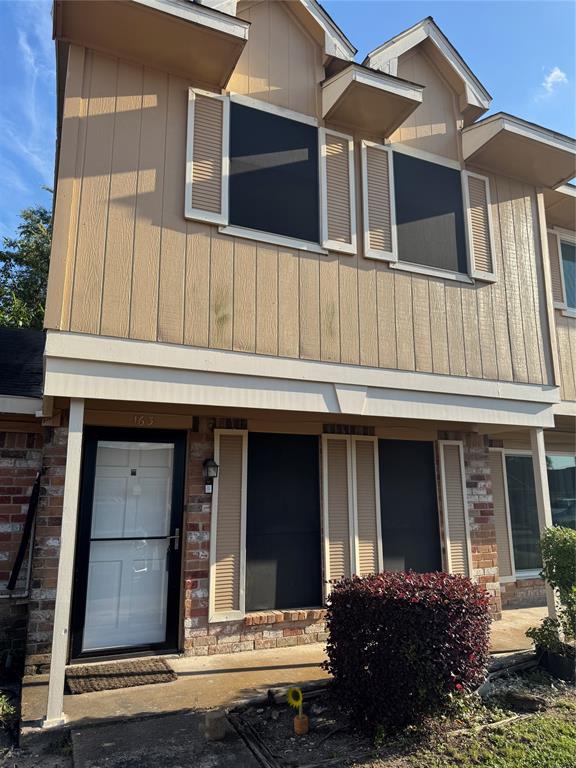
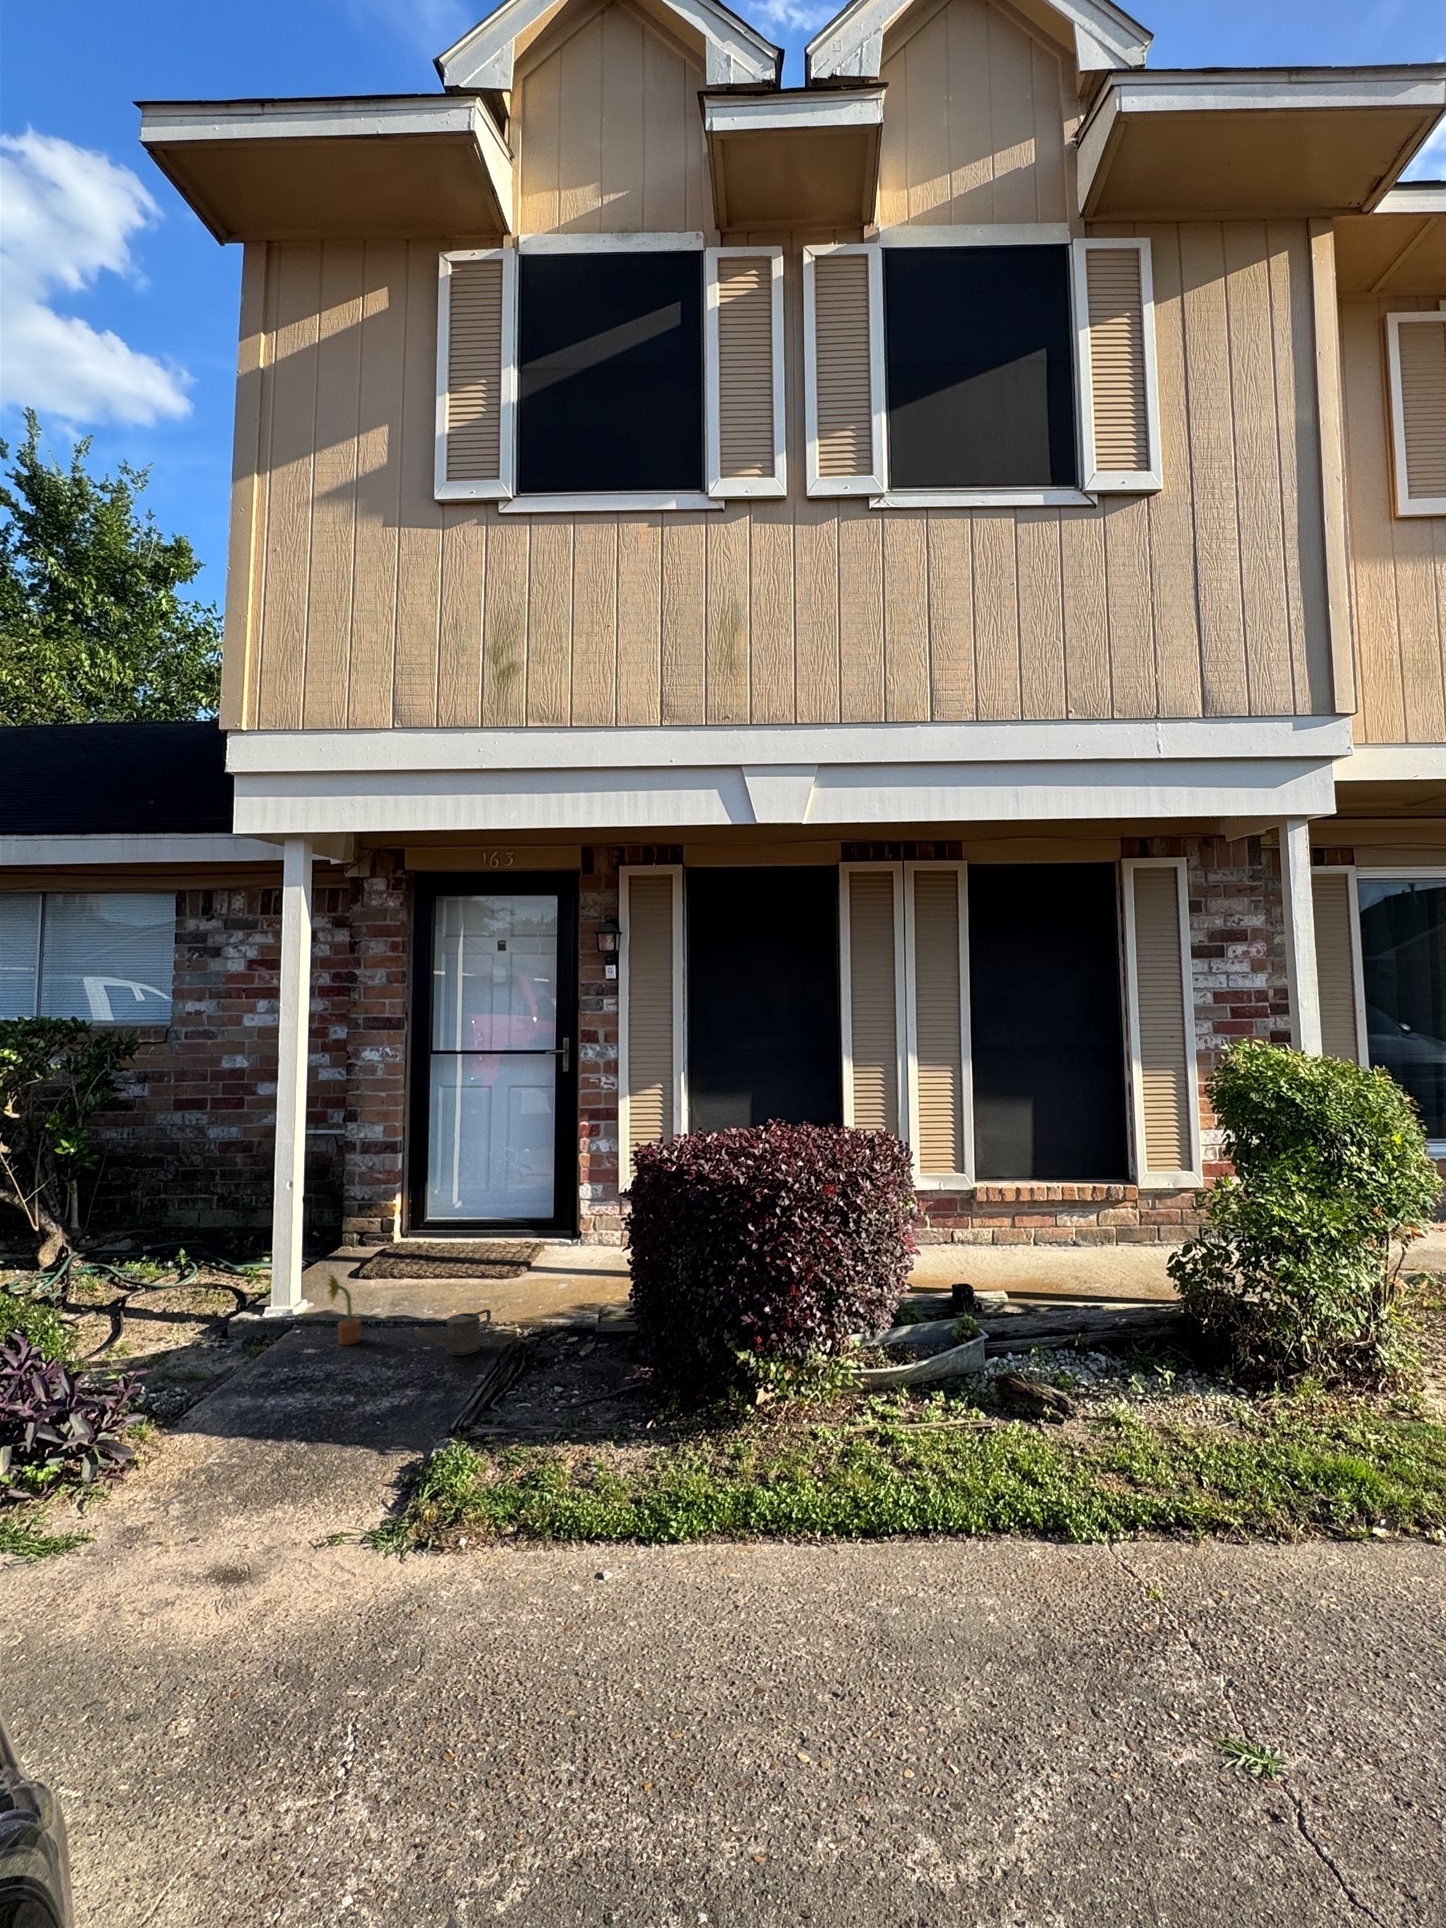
decorative plant: present [286,687,308,734] -> present [328,1275,361,1345]

